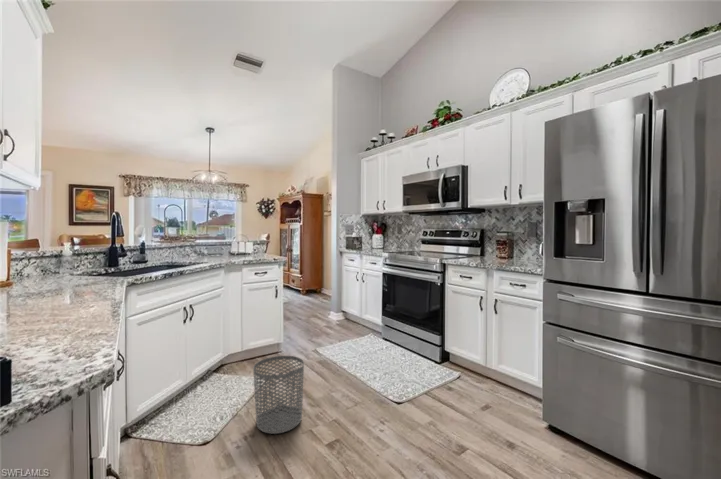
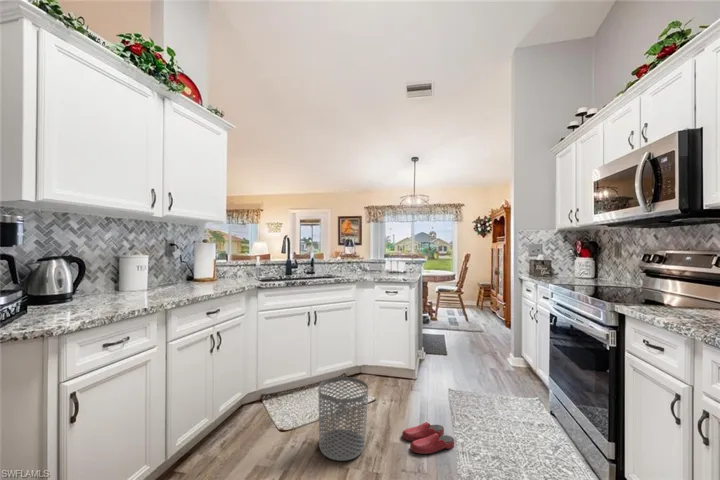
slippers: none [316,373,354,397] -> present [402,422,454,454]

